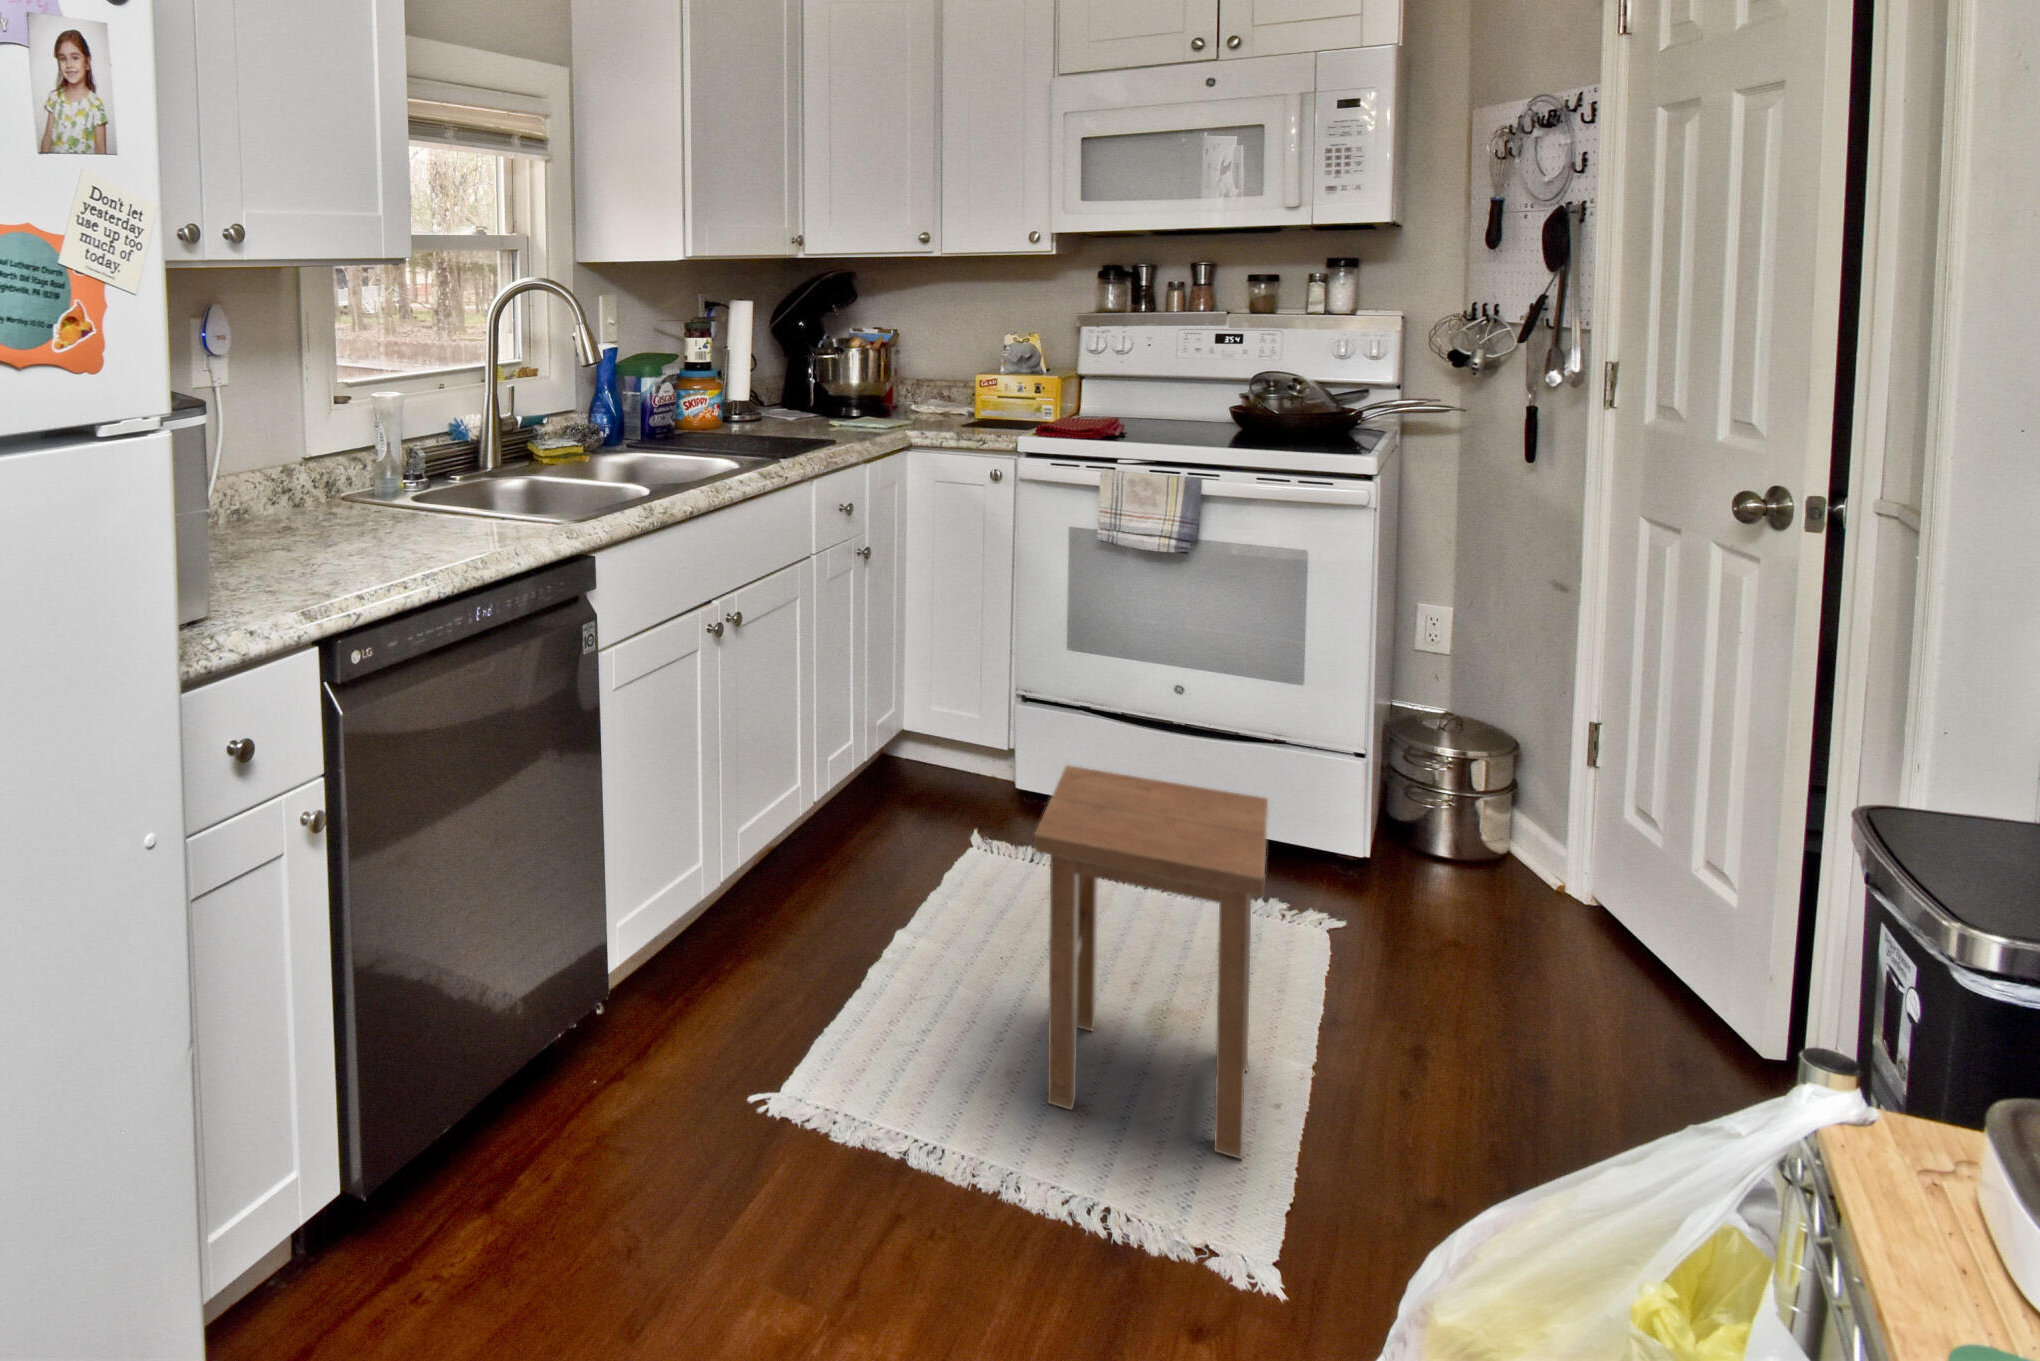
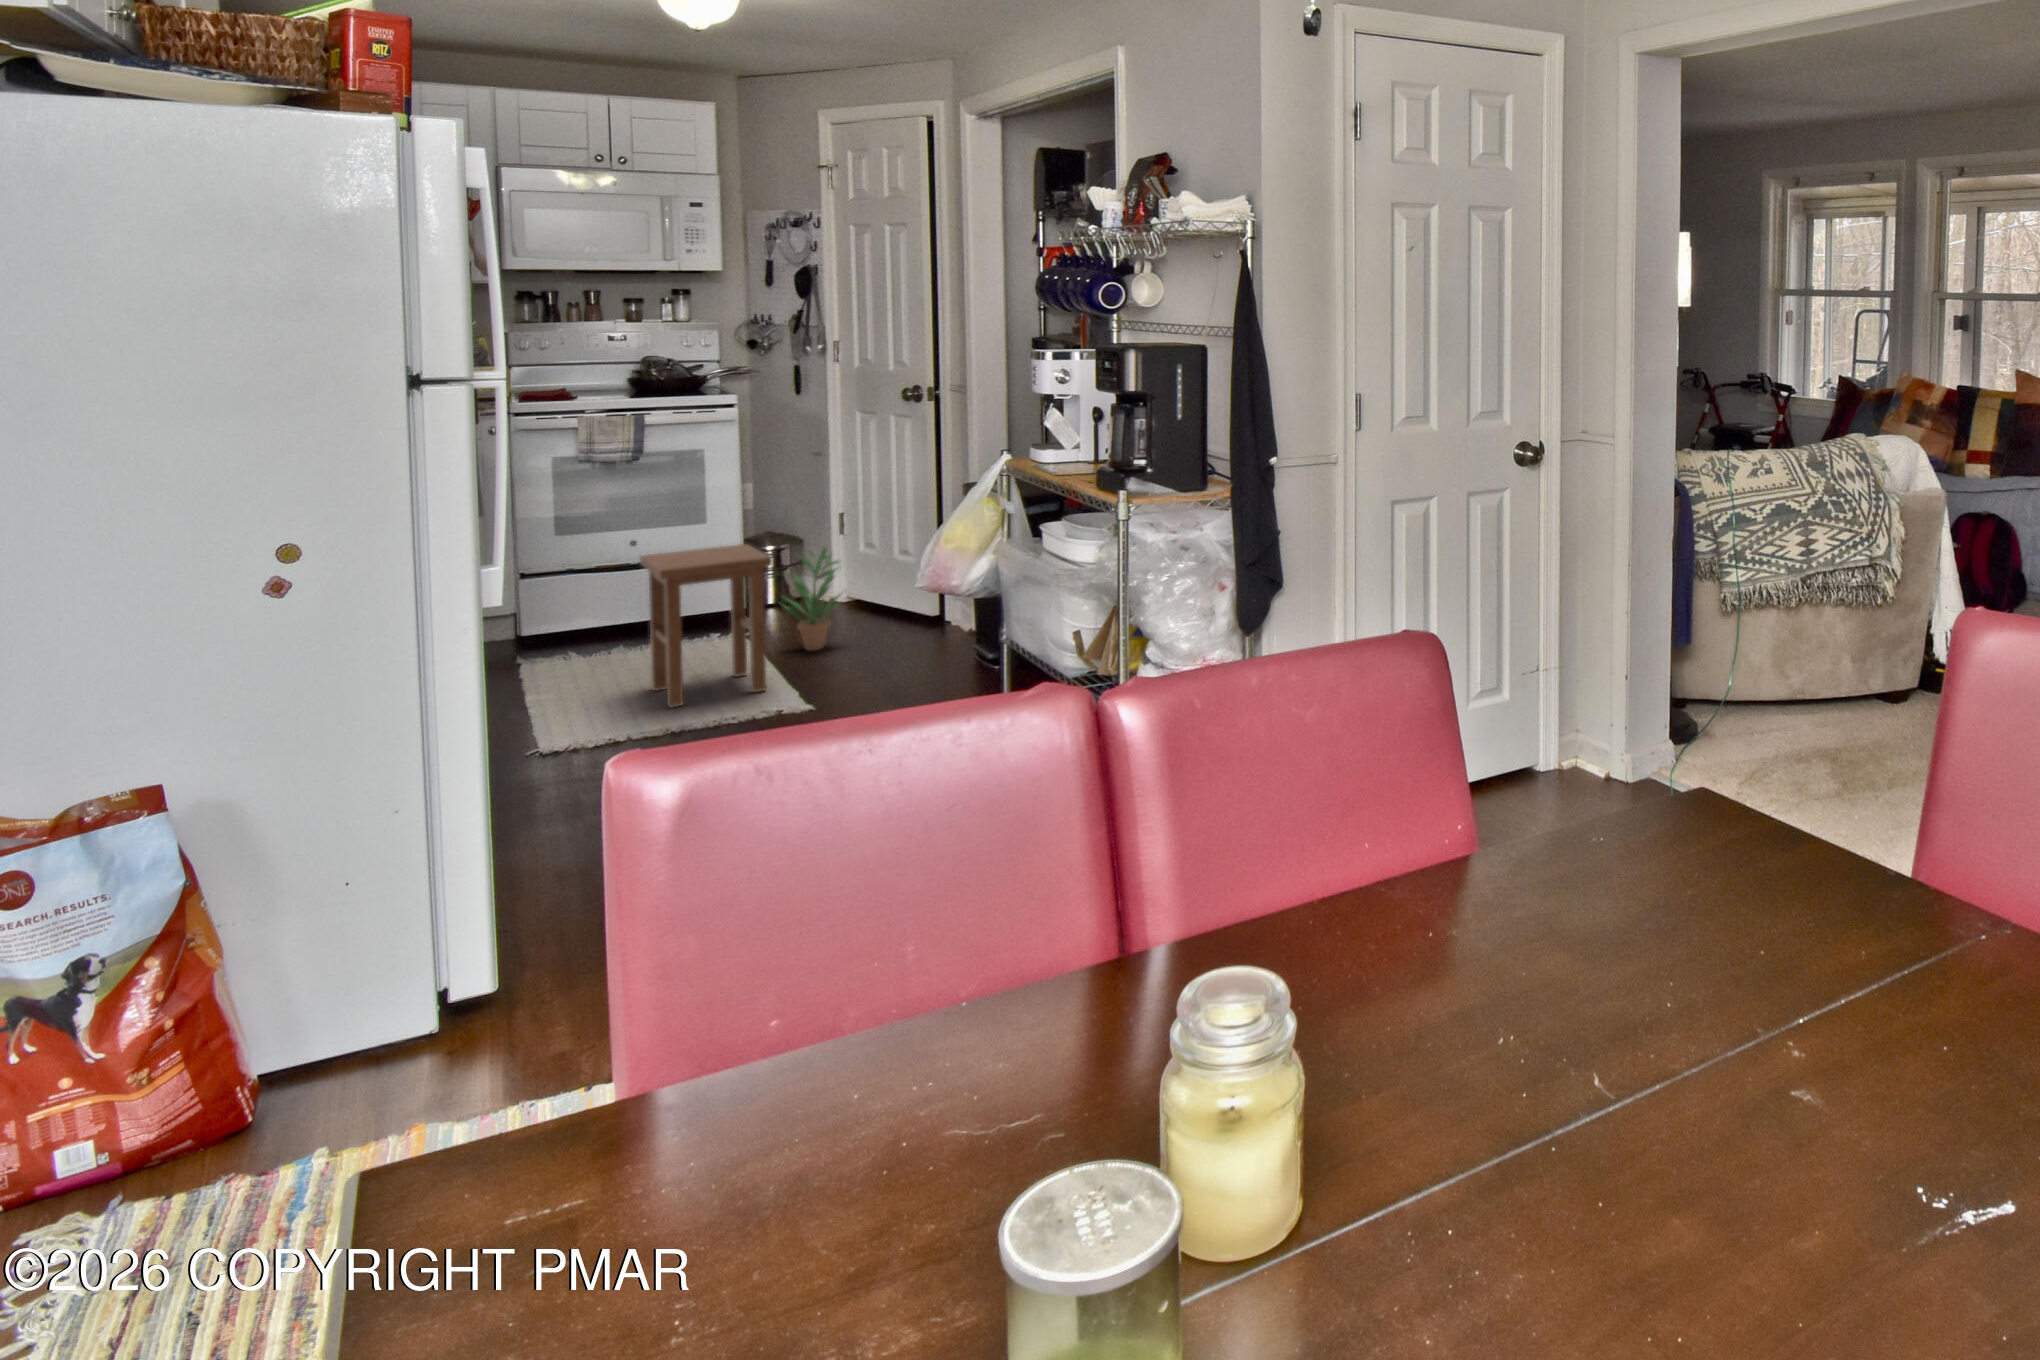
potted plant: none [1361,831,1523,1059] -> present [783,546,841,651]

